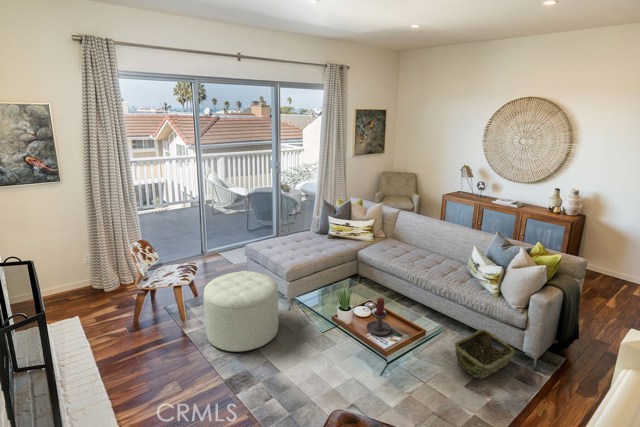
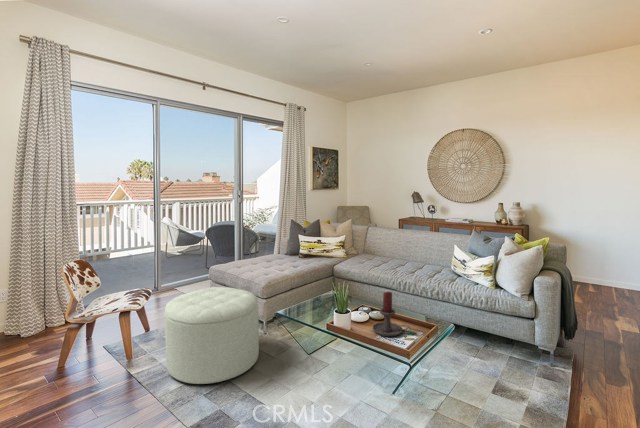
woven basket: present [455,330,515,379] -> none [469,326,530,378]

